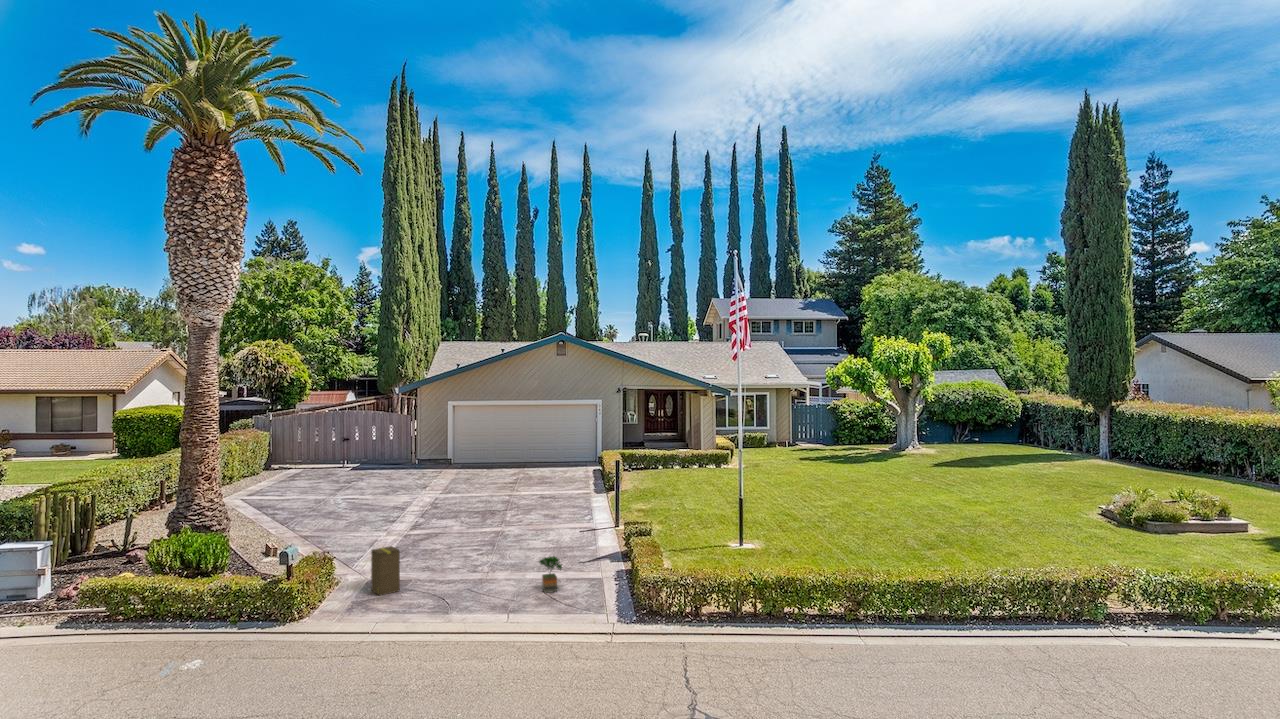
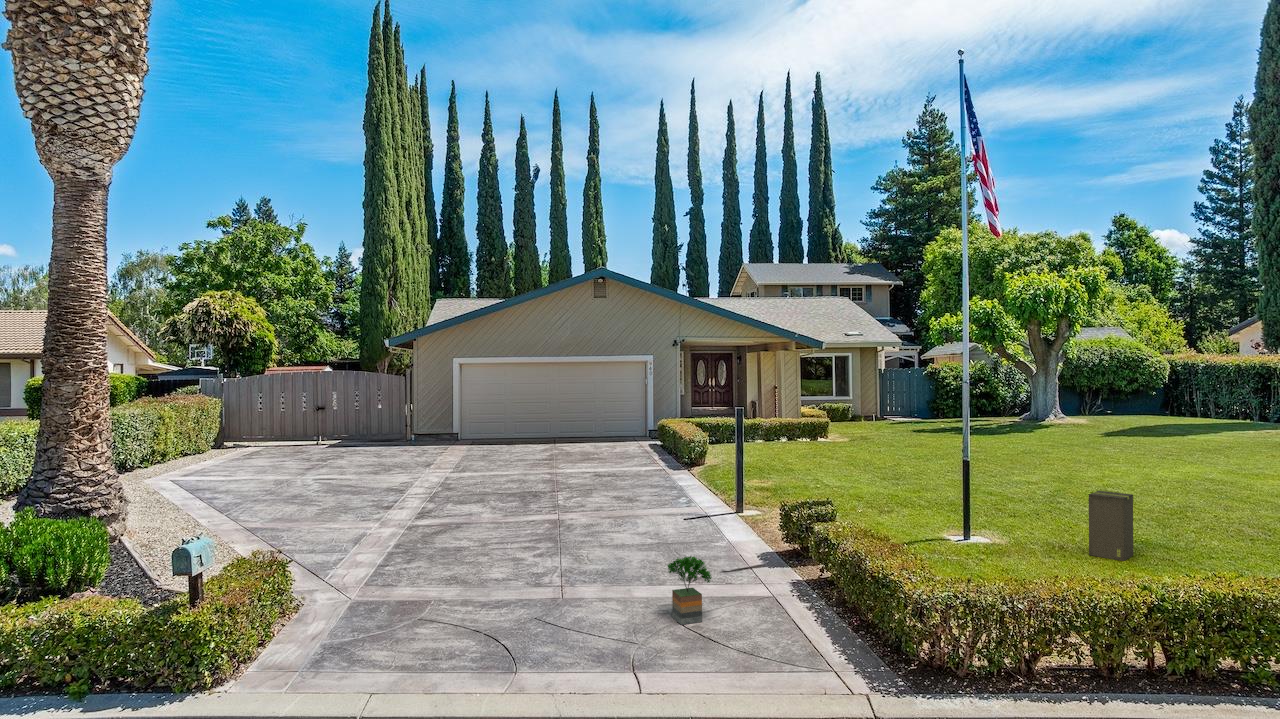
cardboard box: present [371,546,400,596] -> present [1089,491,1133,561]

